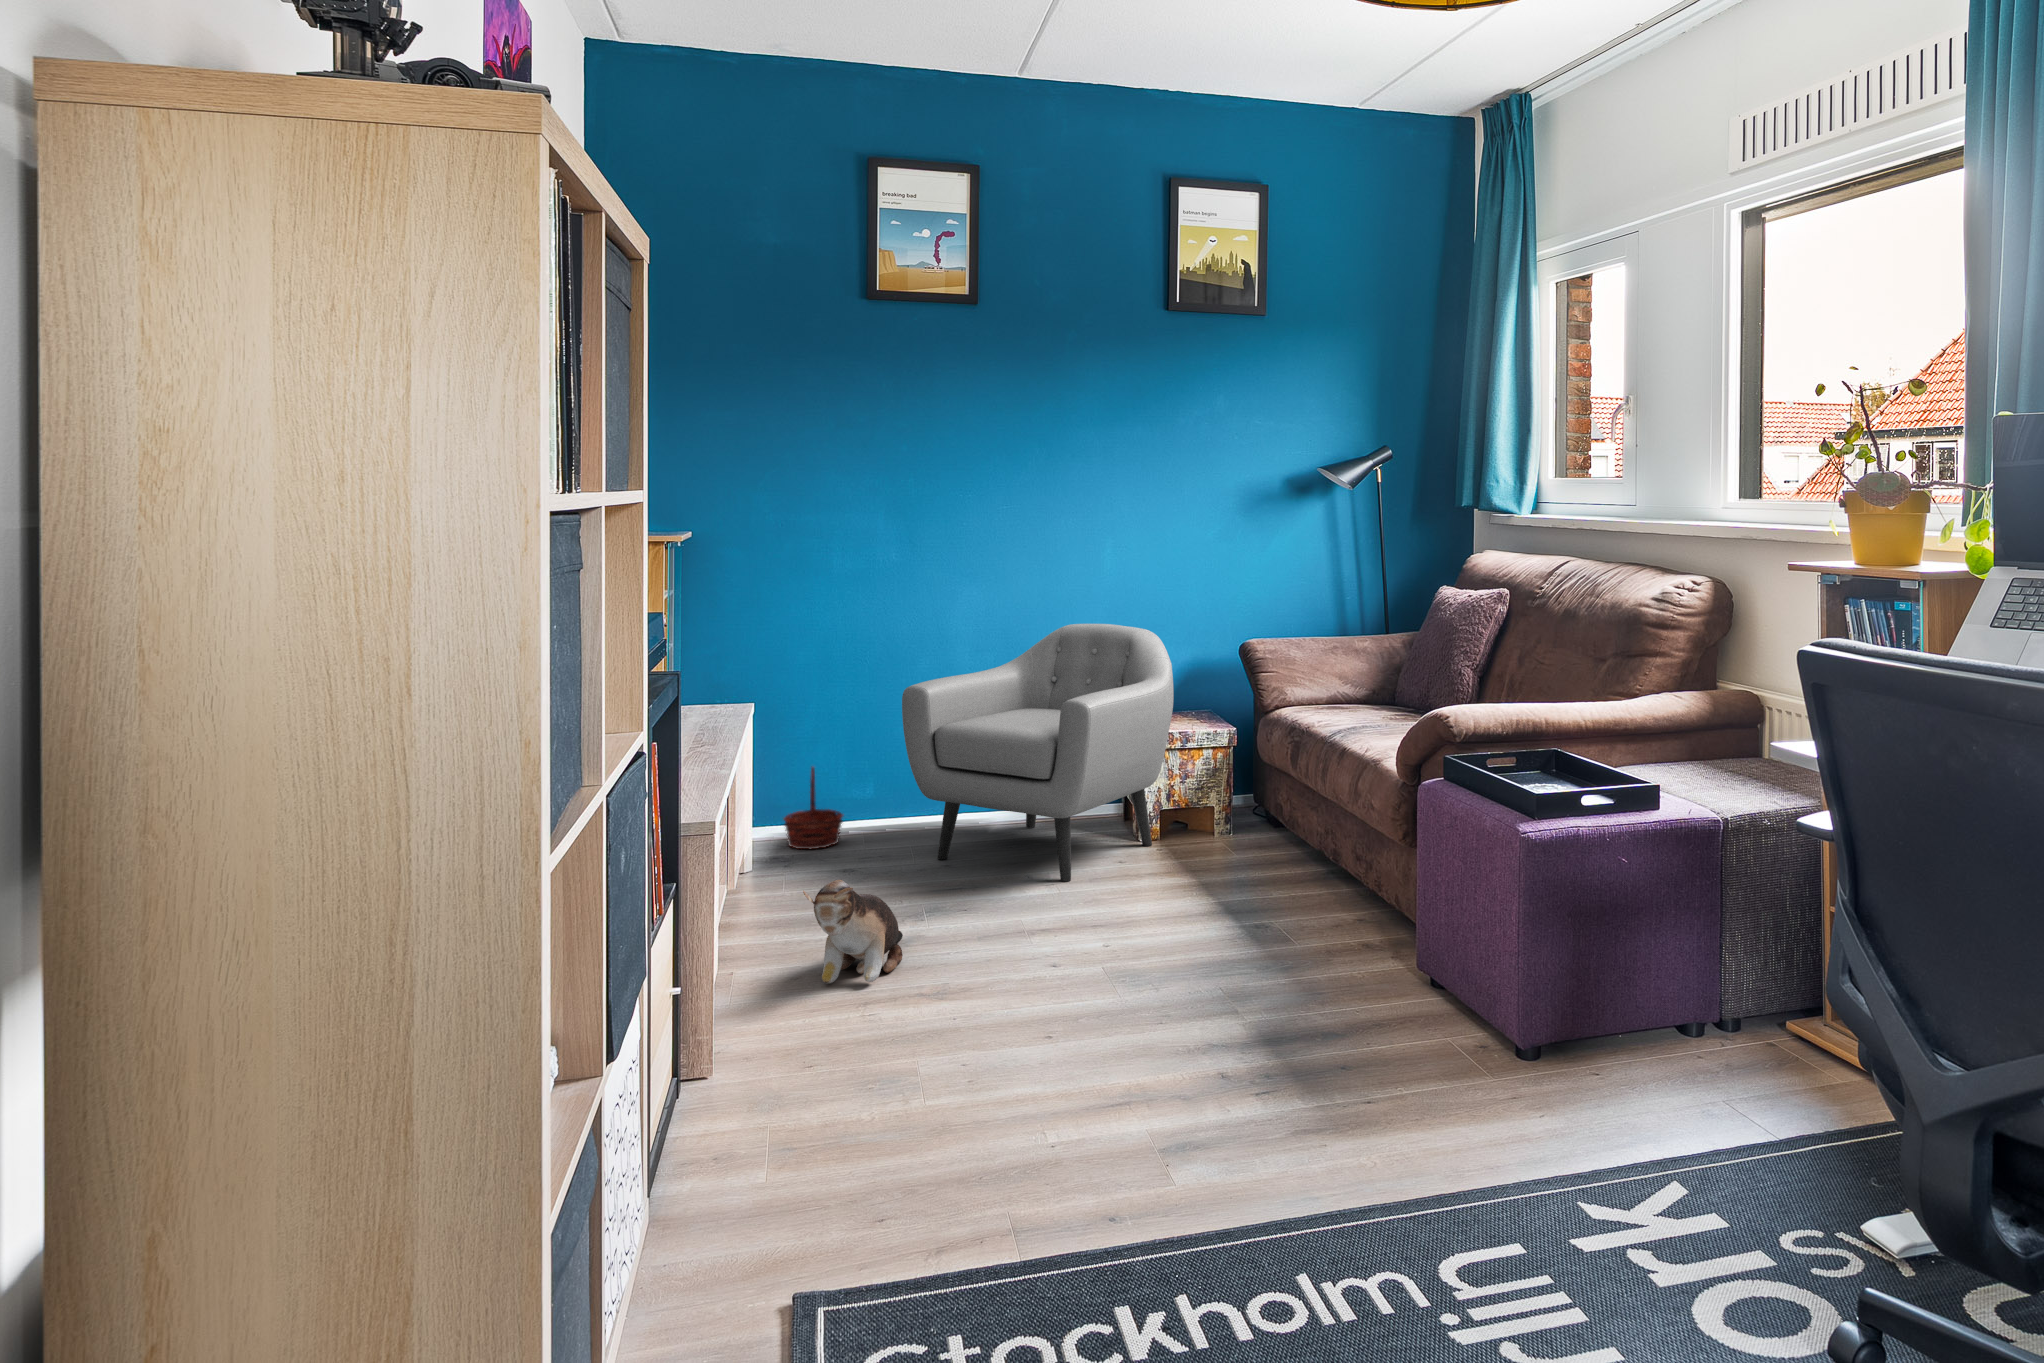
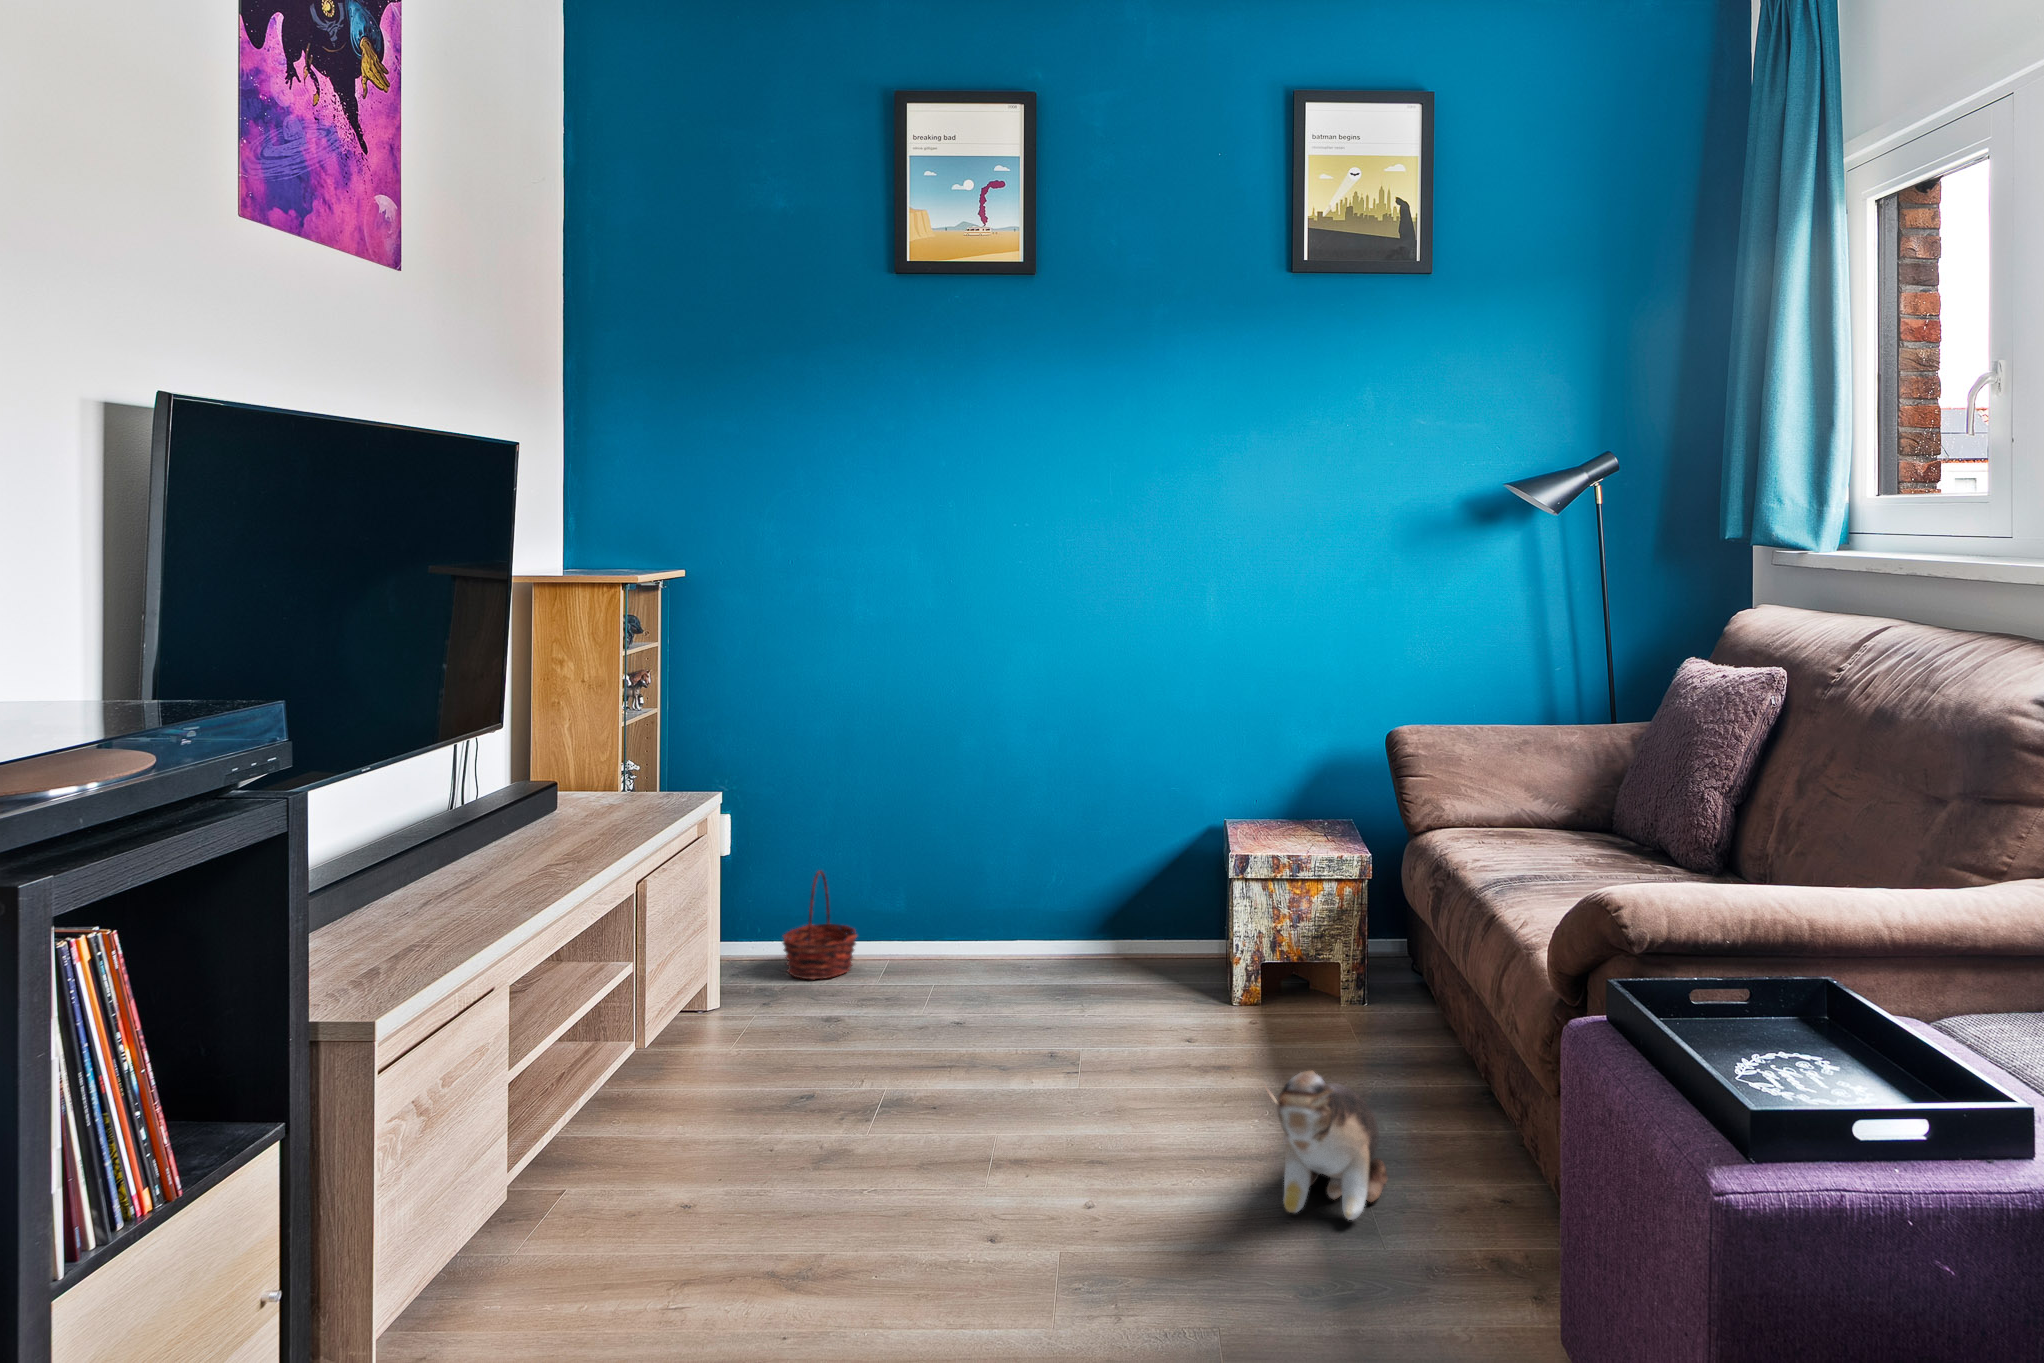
armchair: present [902,624,1174,882] -> none [908,697,1272,1072]
plush toy: present [803,880,903,984] -> present [1265,1071,1388,1220]

